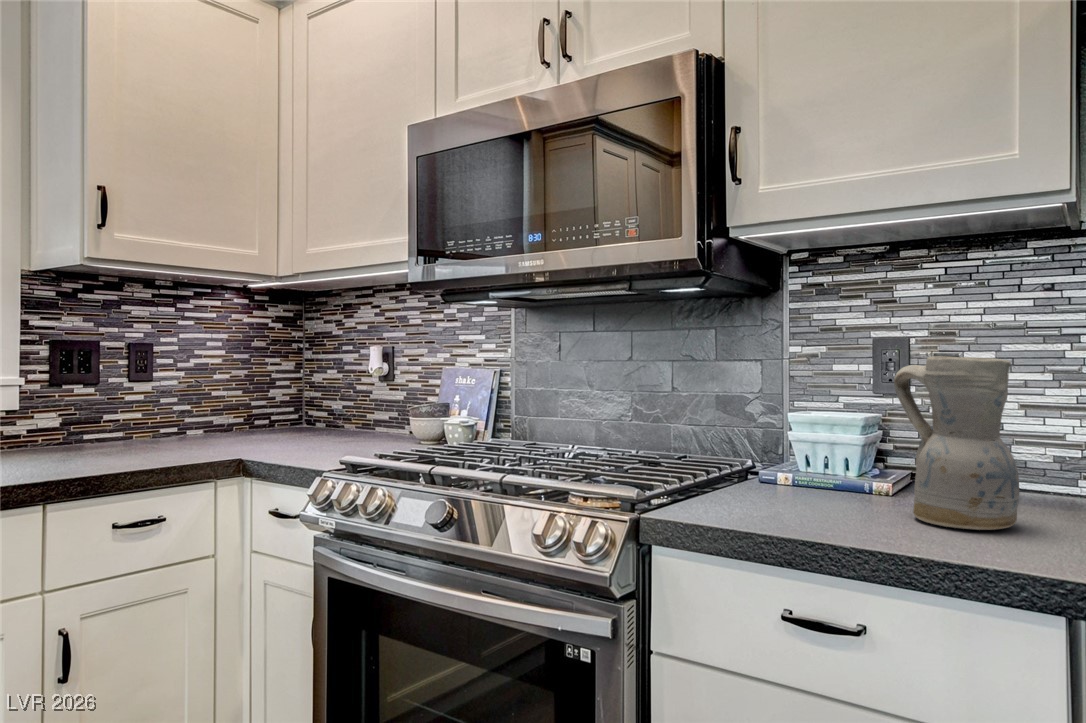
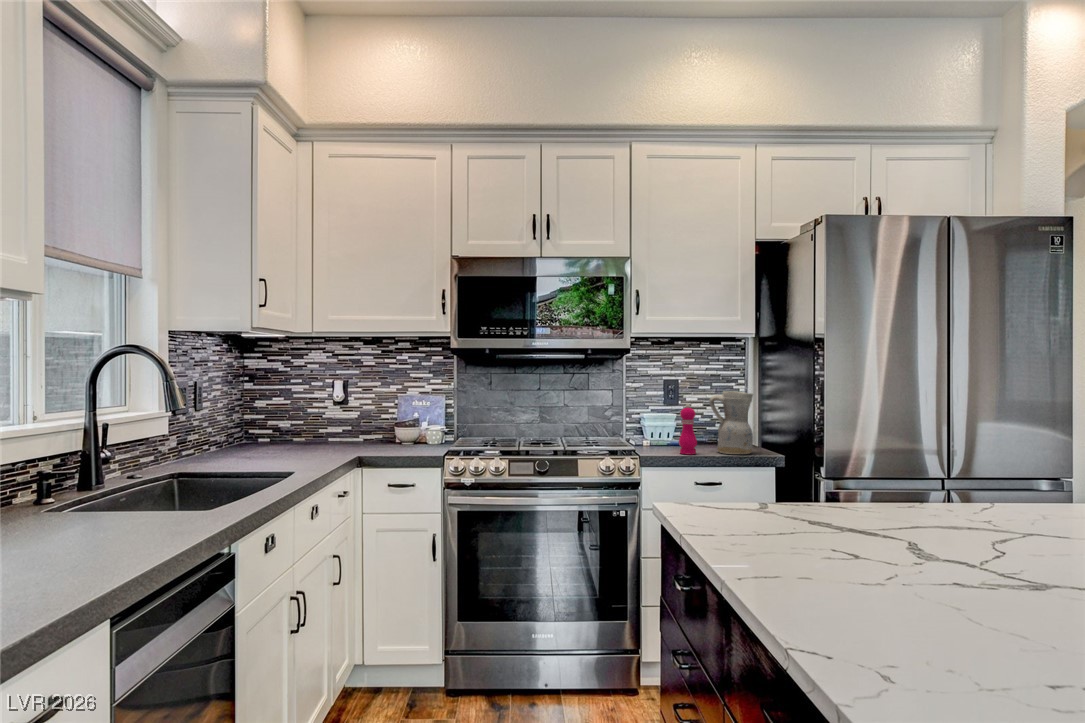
pepper mill: none [797,386,844,512] -> present [679,404,697,455]

